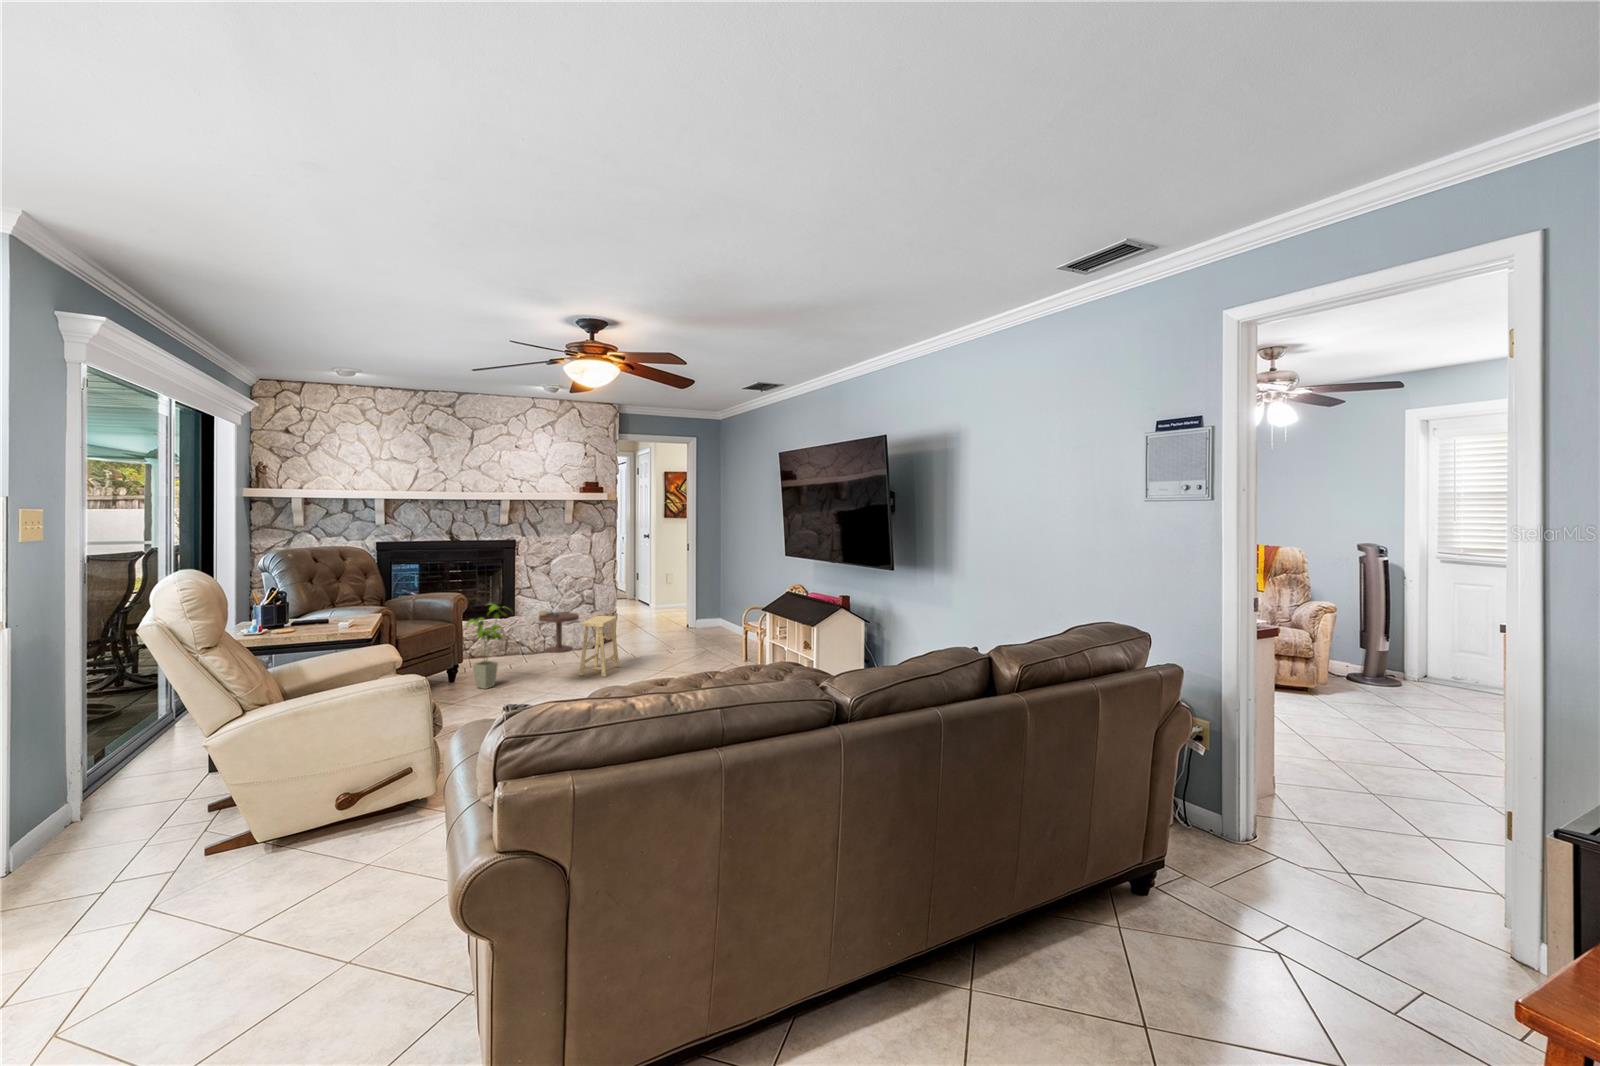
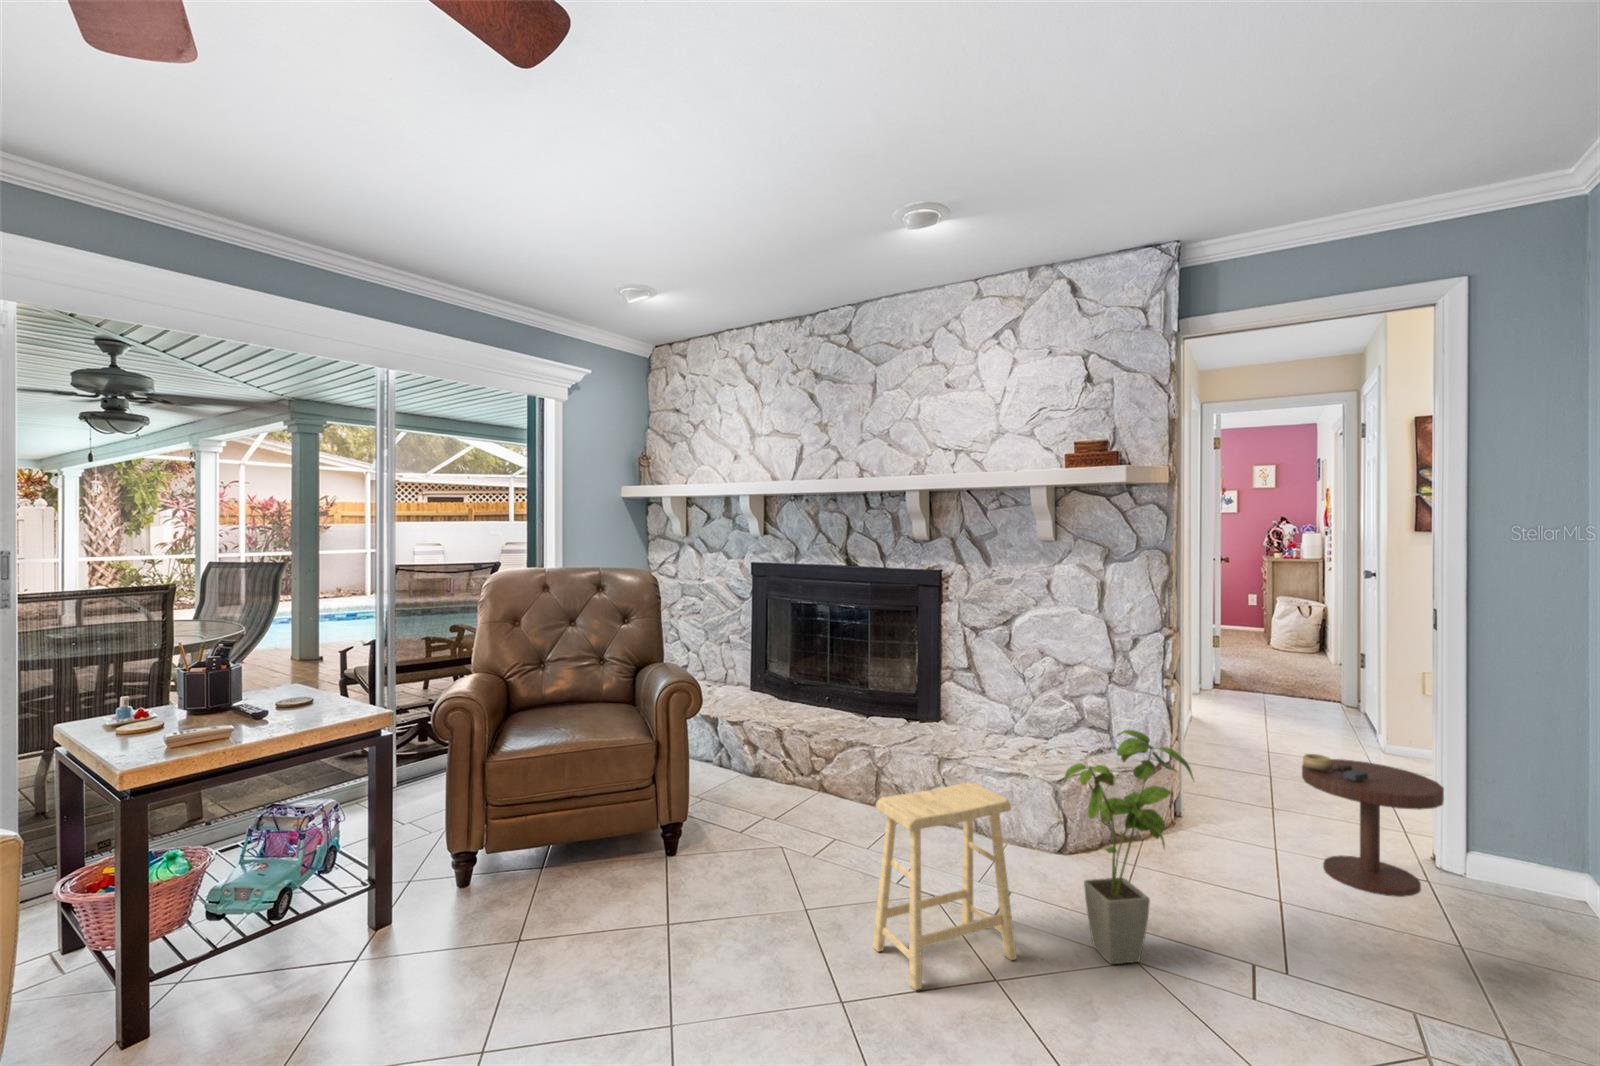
house plant: present [466,604,506,689] -> present [1064,730,1193,964]
side table: present [539,611,579,653] -> present [1302,754,1444,897]

